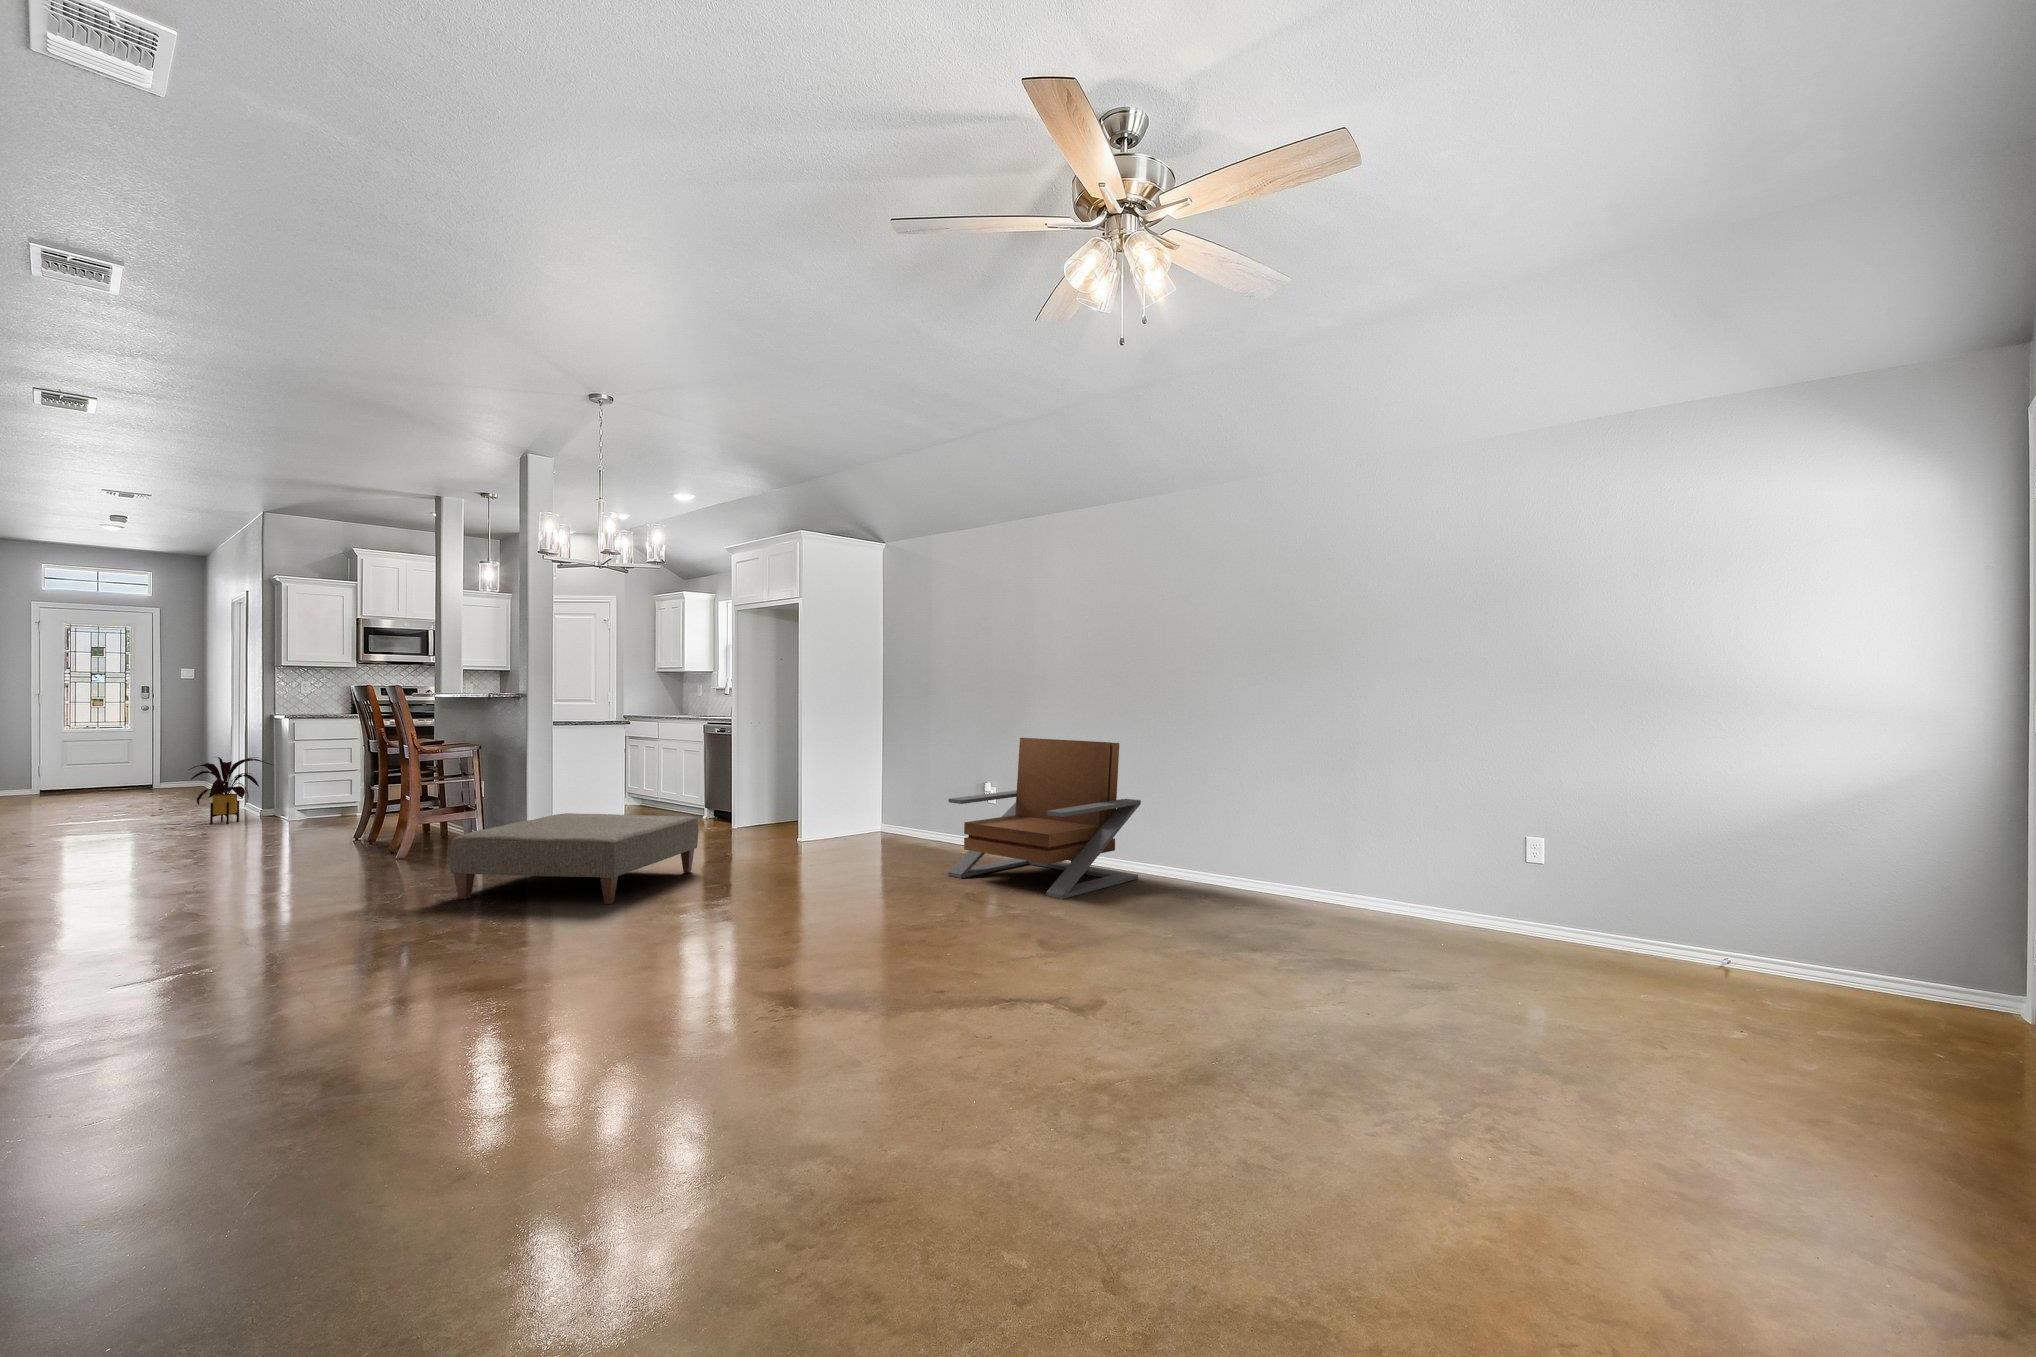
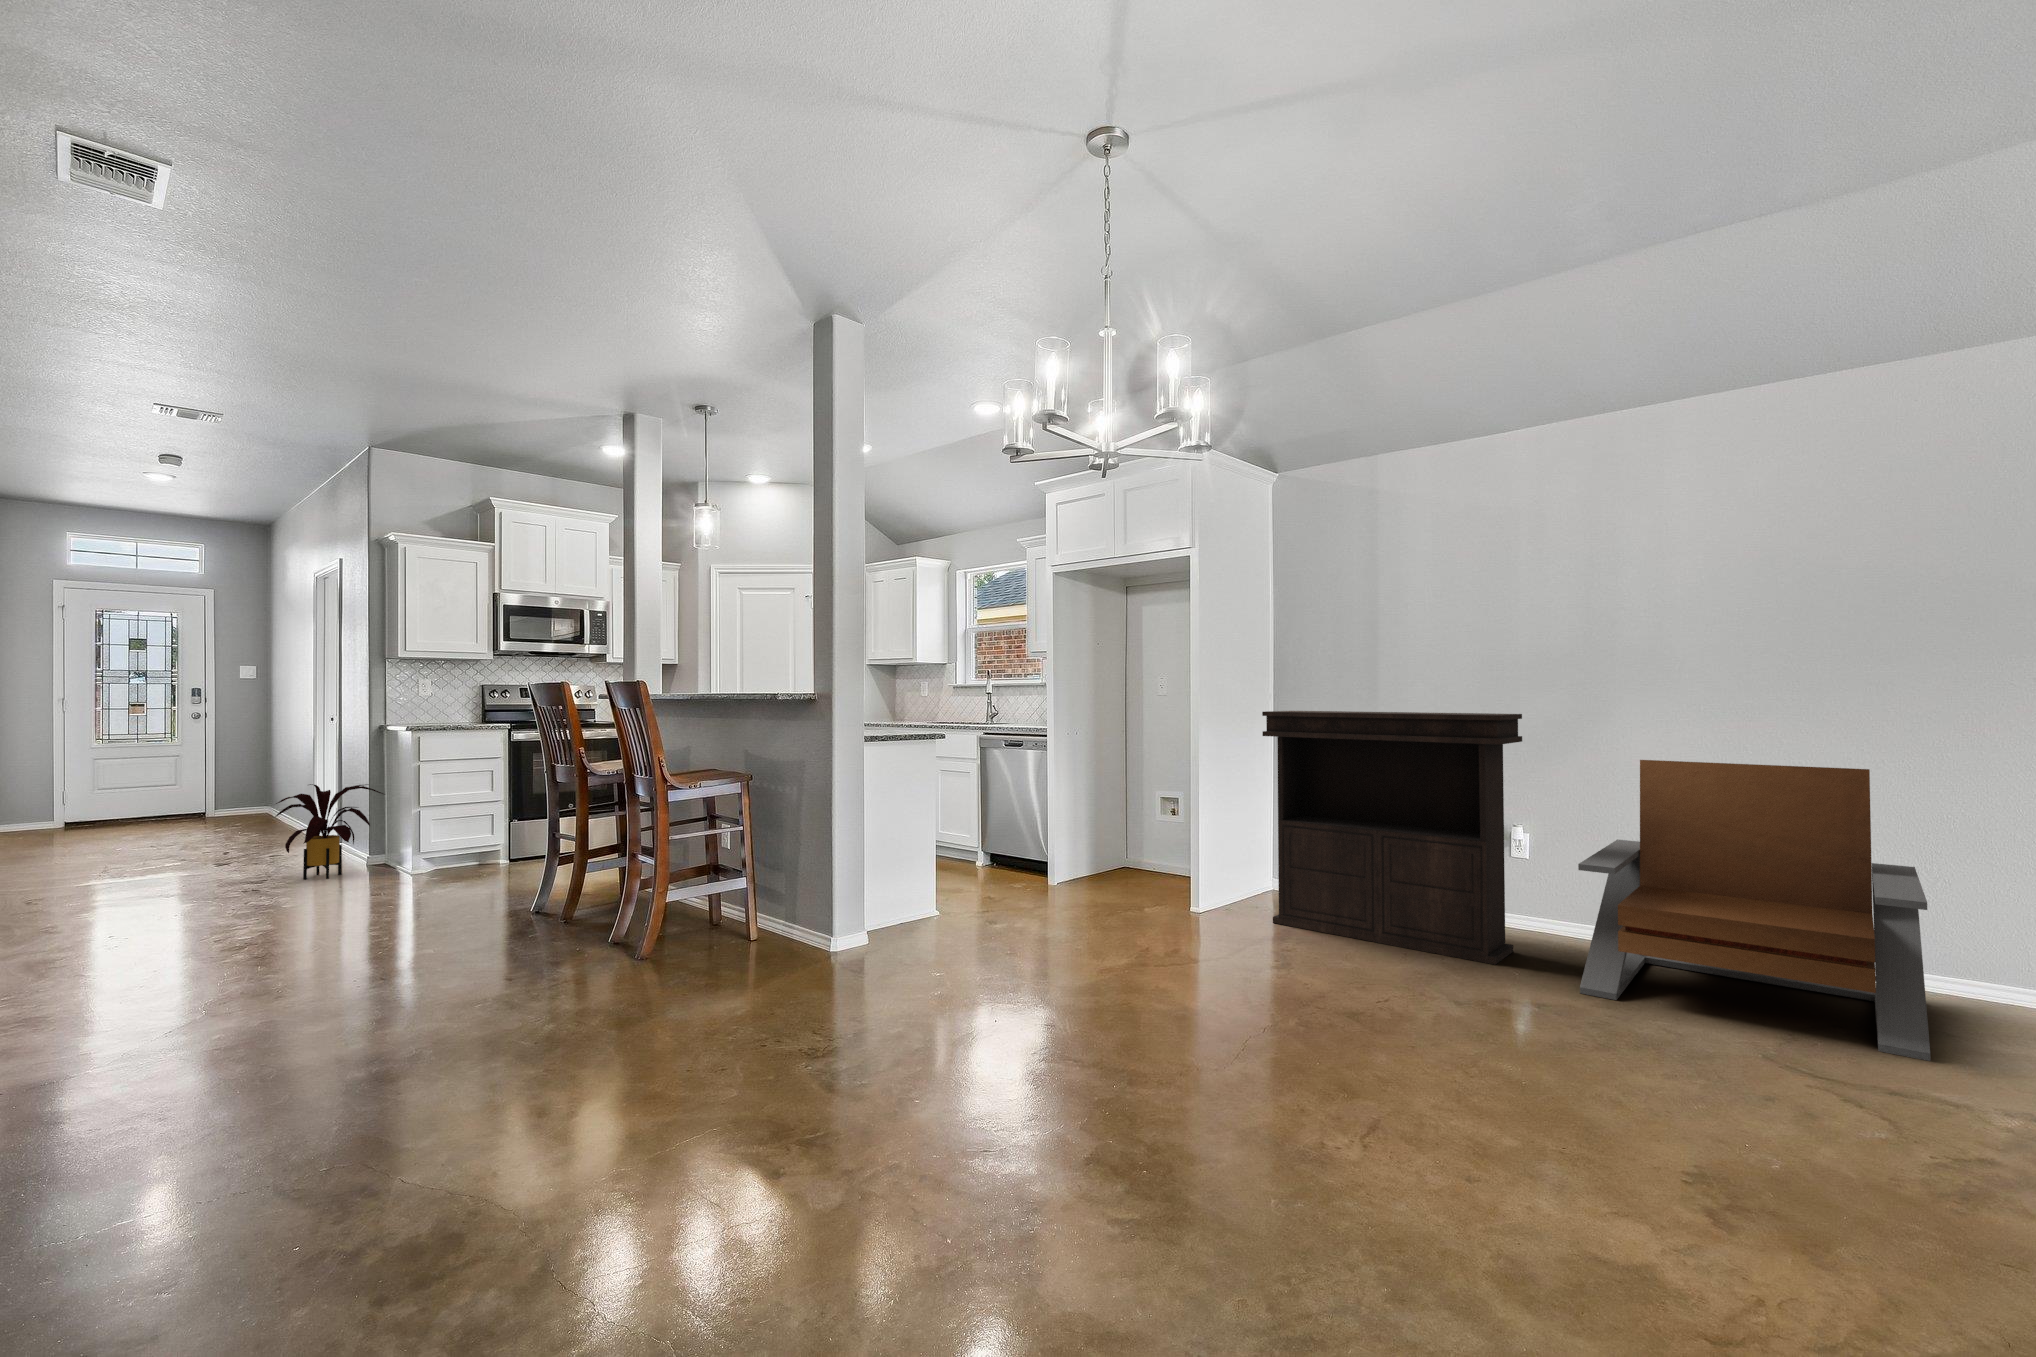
console table: none [837,706,968,865] -> present [1262,711,1522,965]
ottoman: present [449,813,698,904] -> none [819,885,1147,1081]

